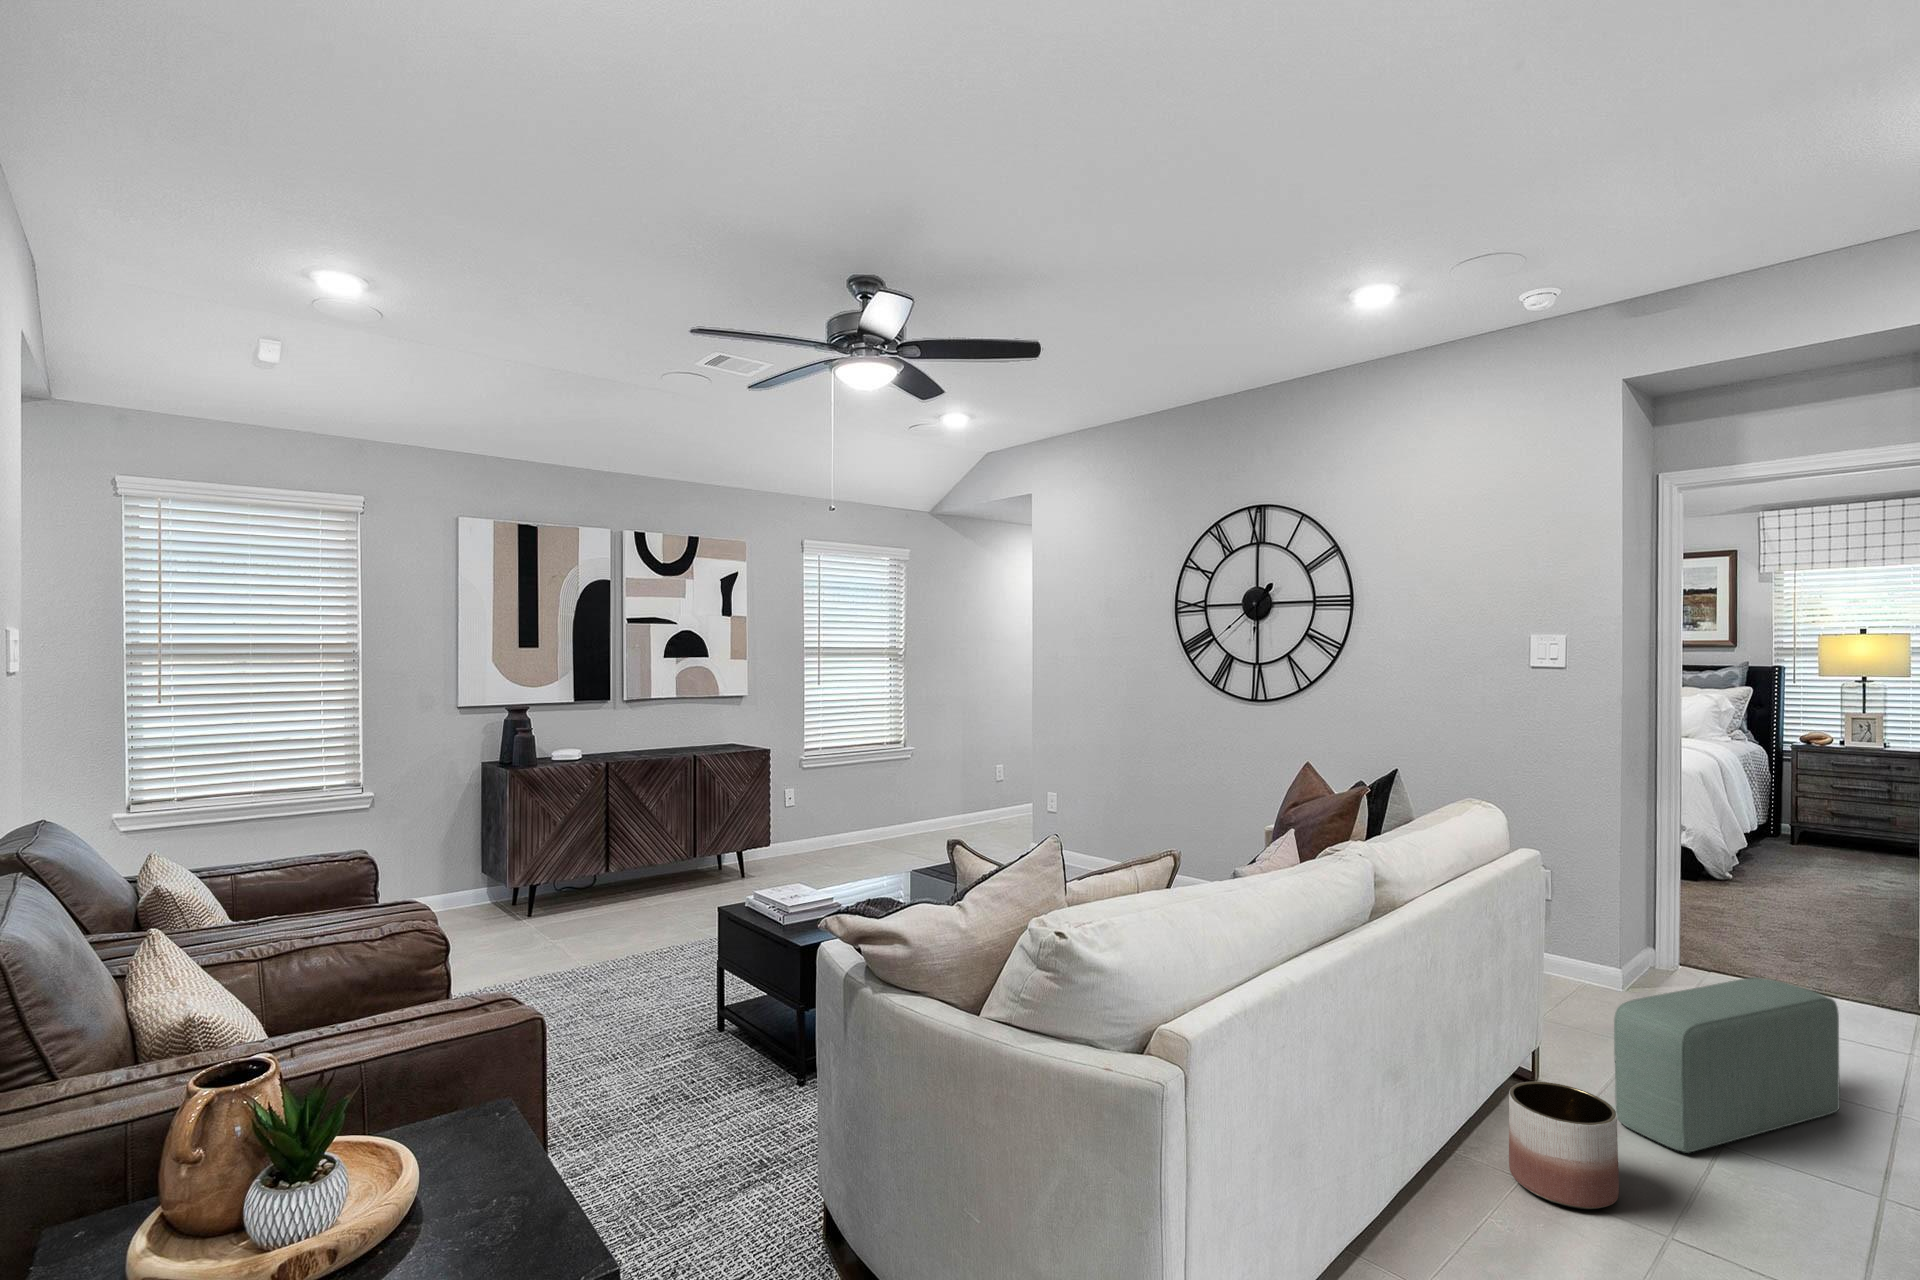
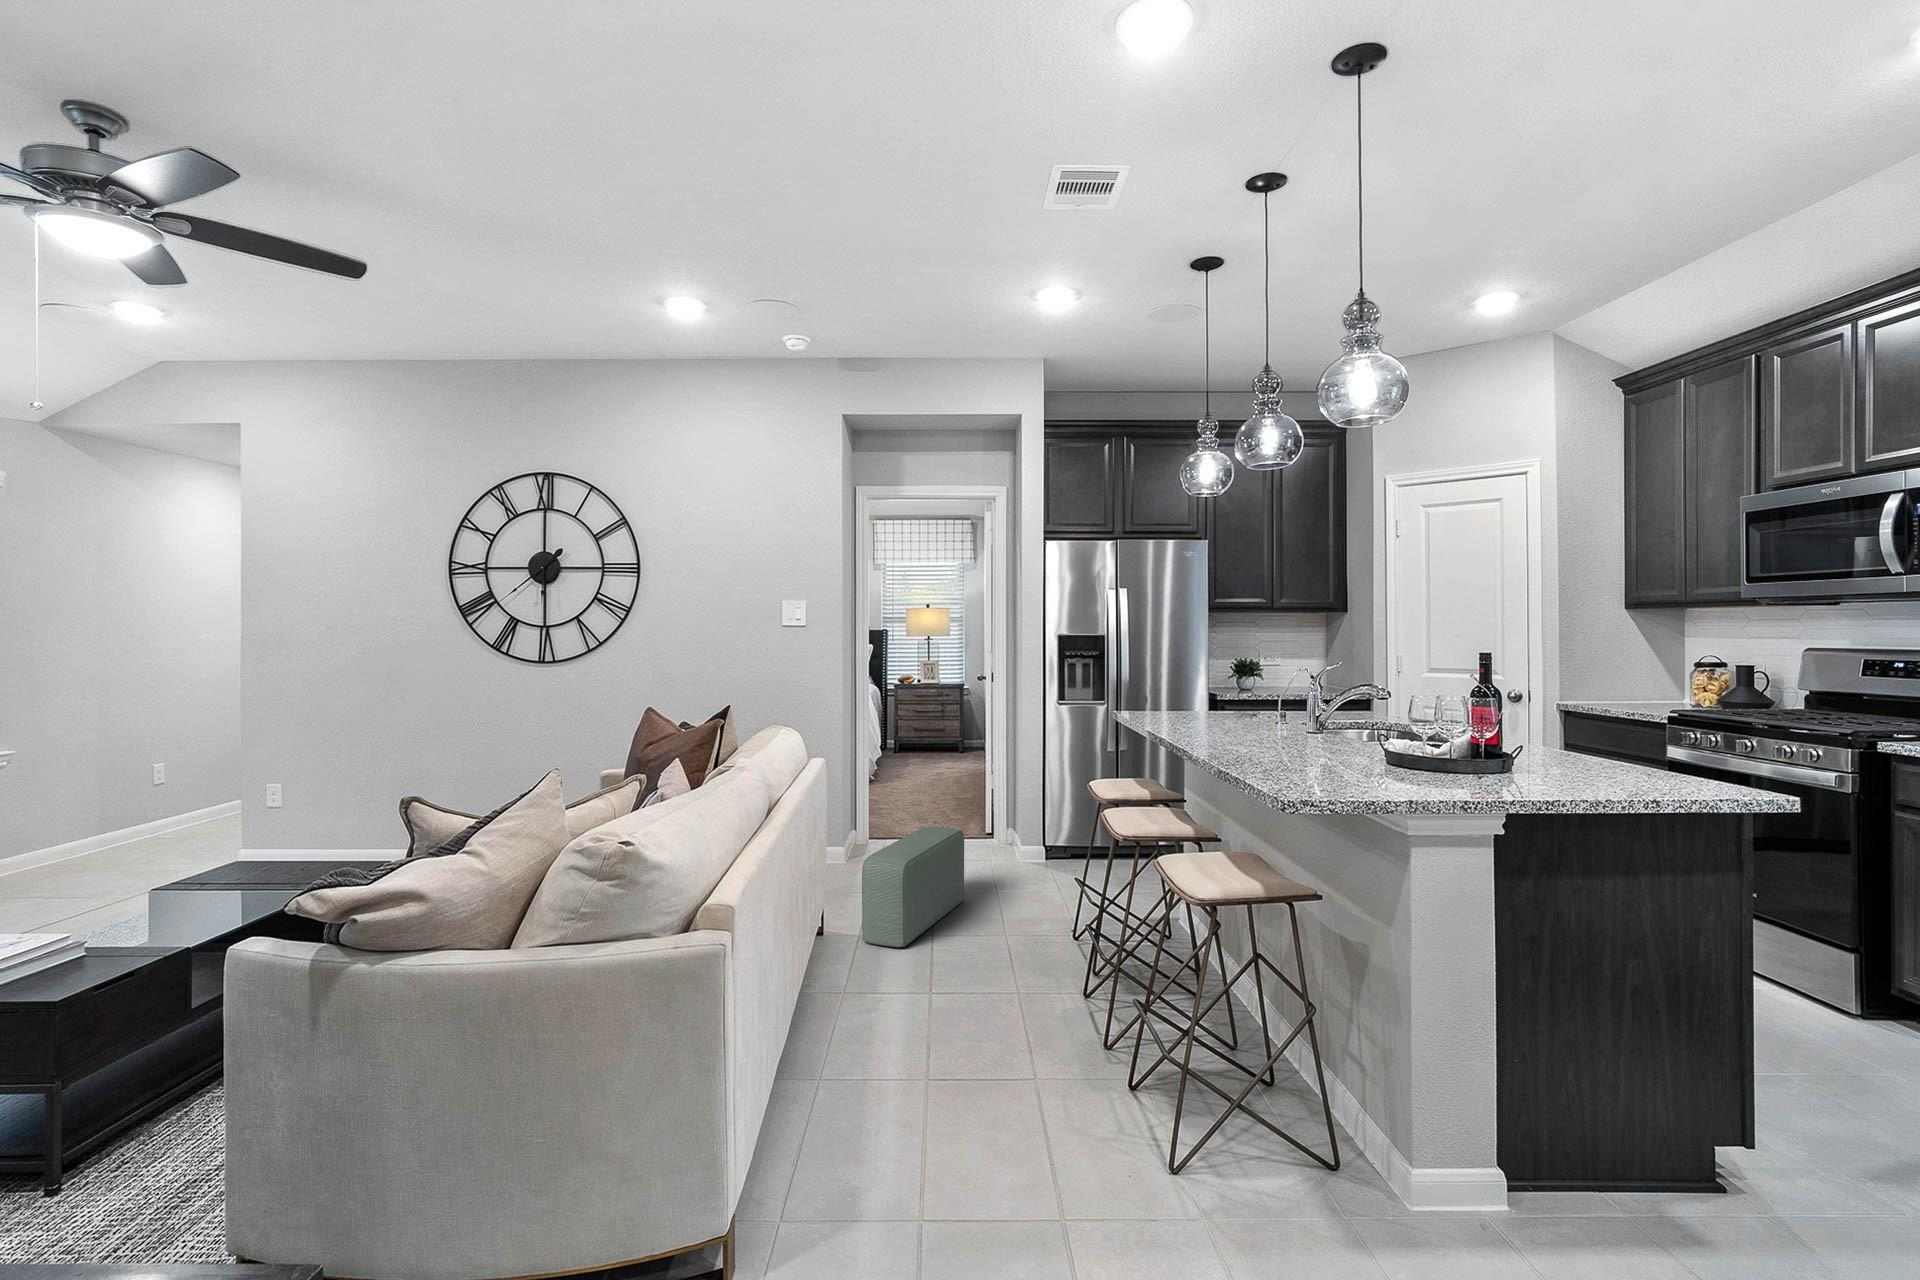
planter: present [1509,1082,1619,1209] -> none [814,921,880,1003]

